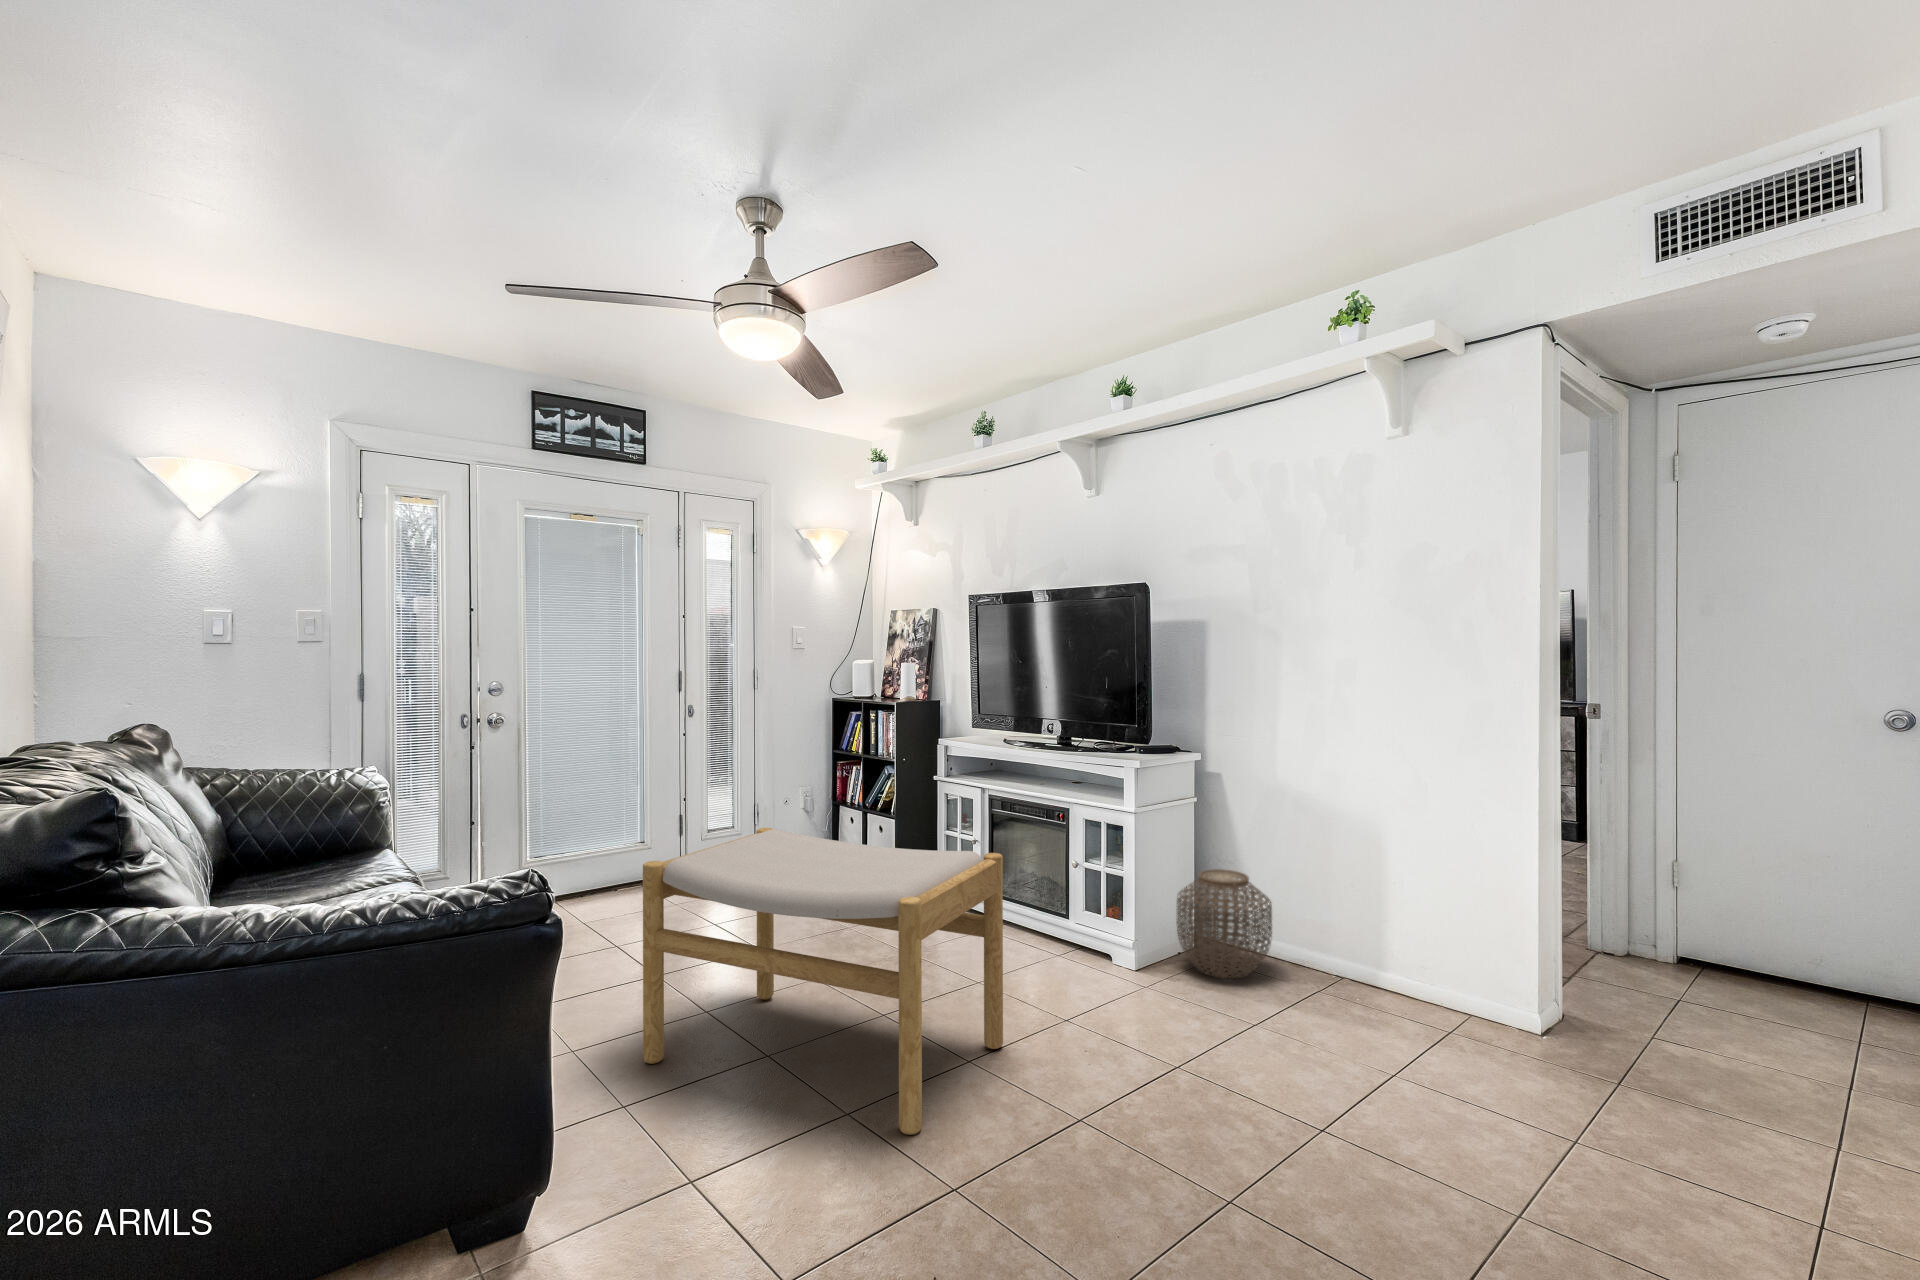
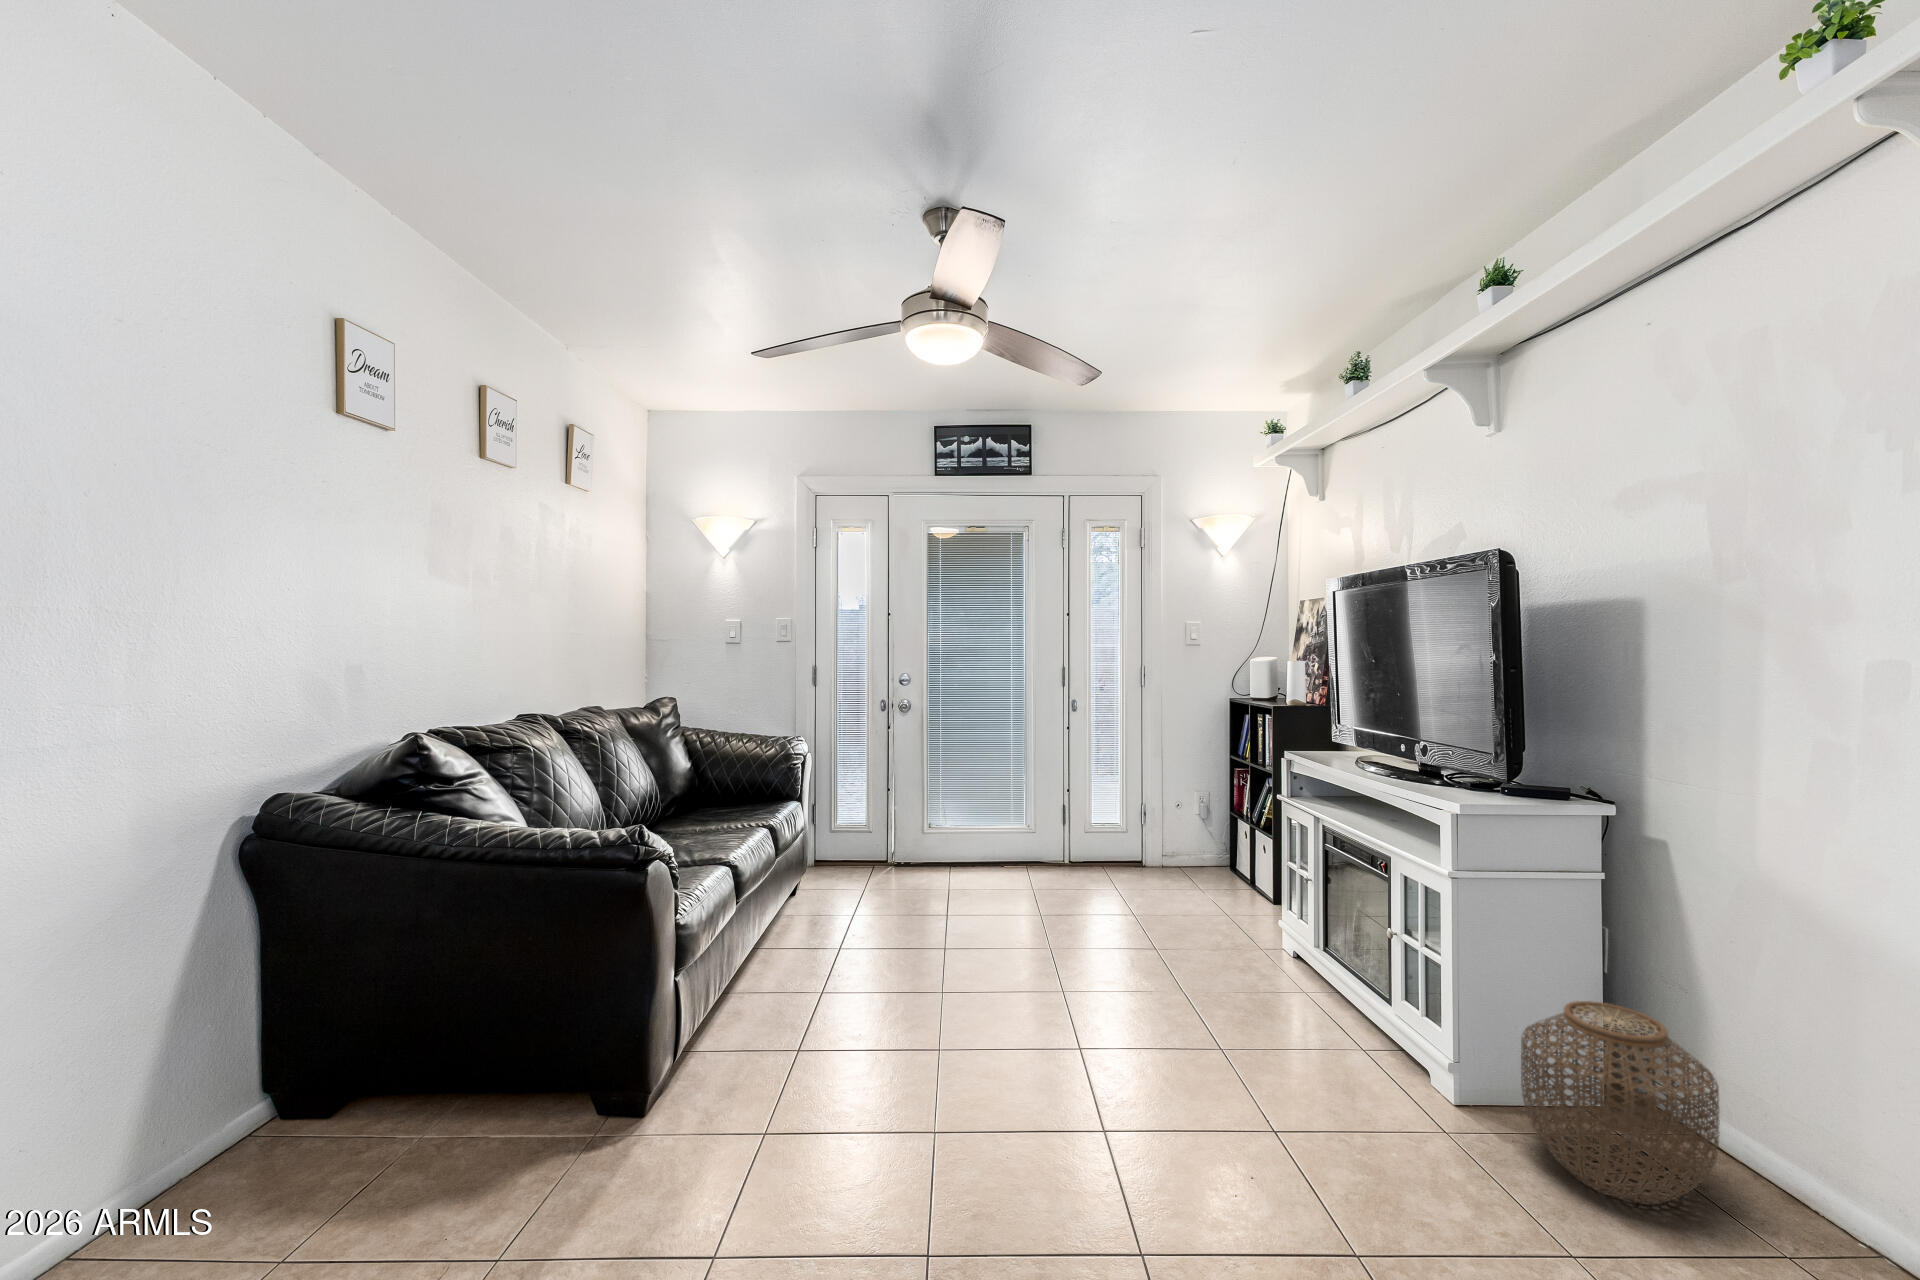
footstool: present [643,828,1003,1135] -> none [819,821,1129,1196]

